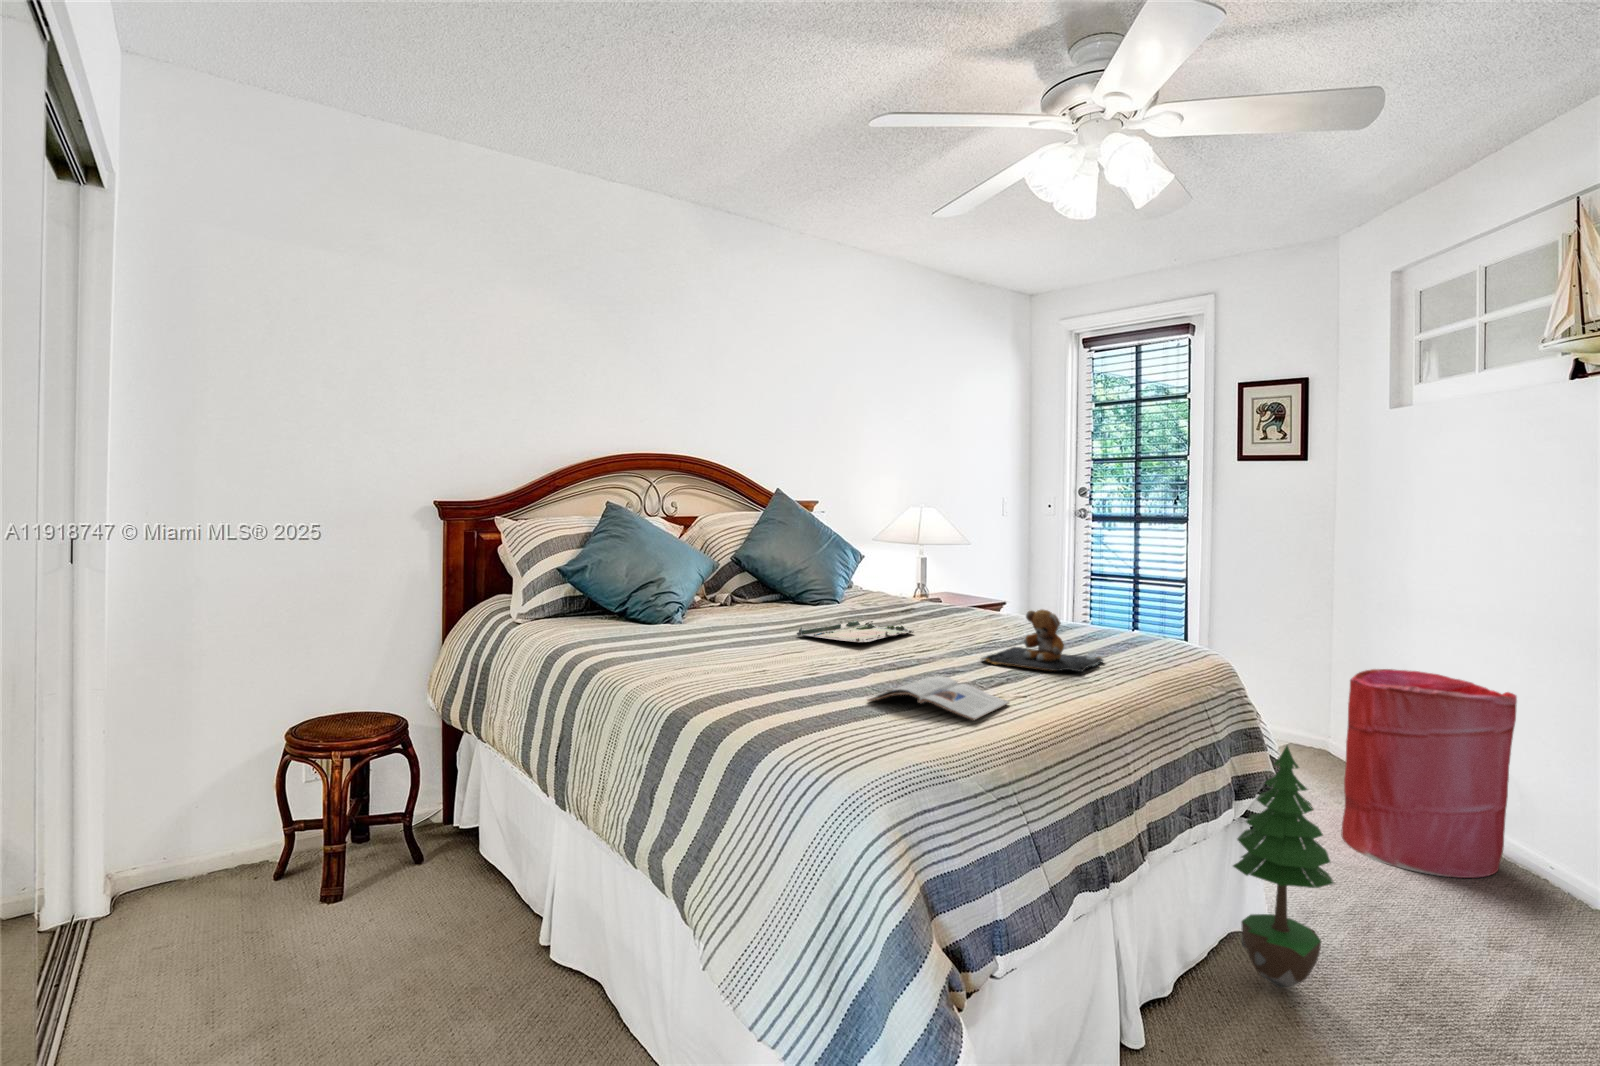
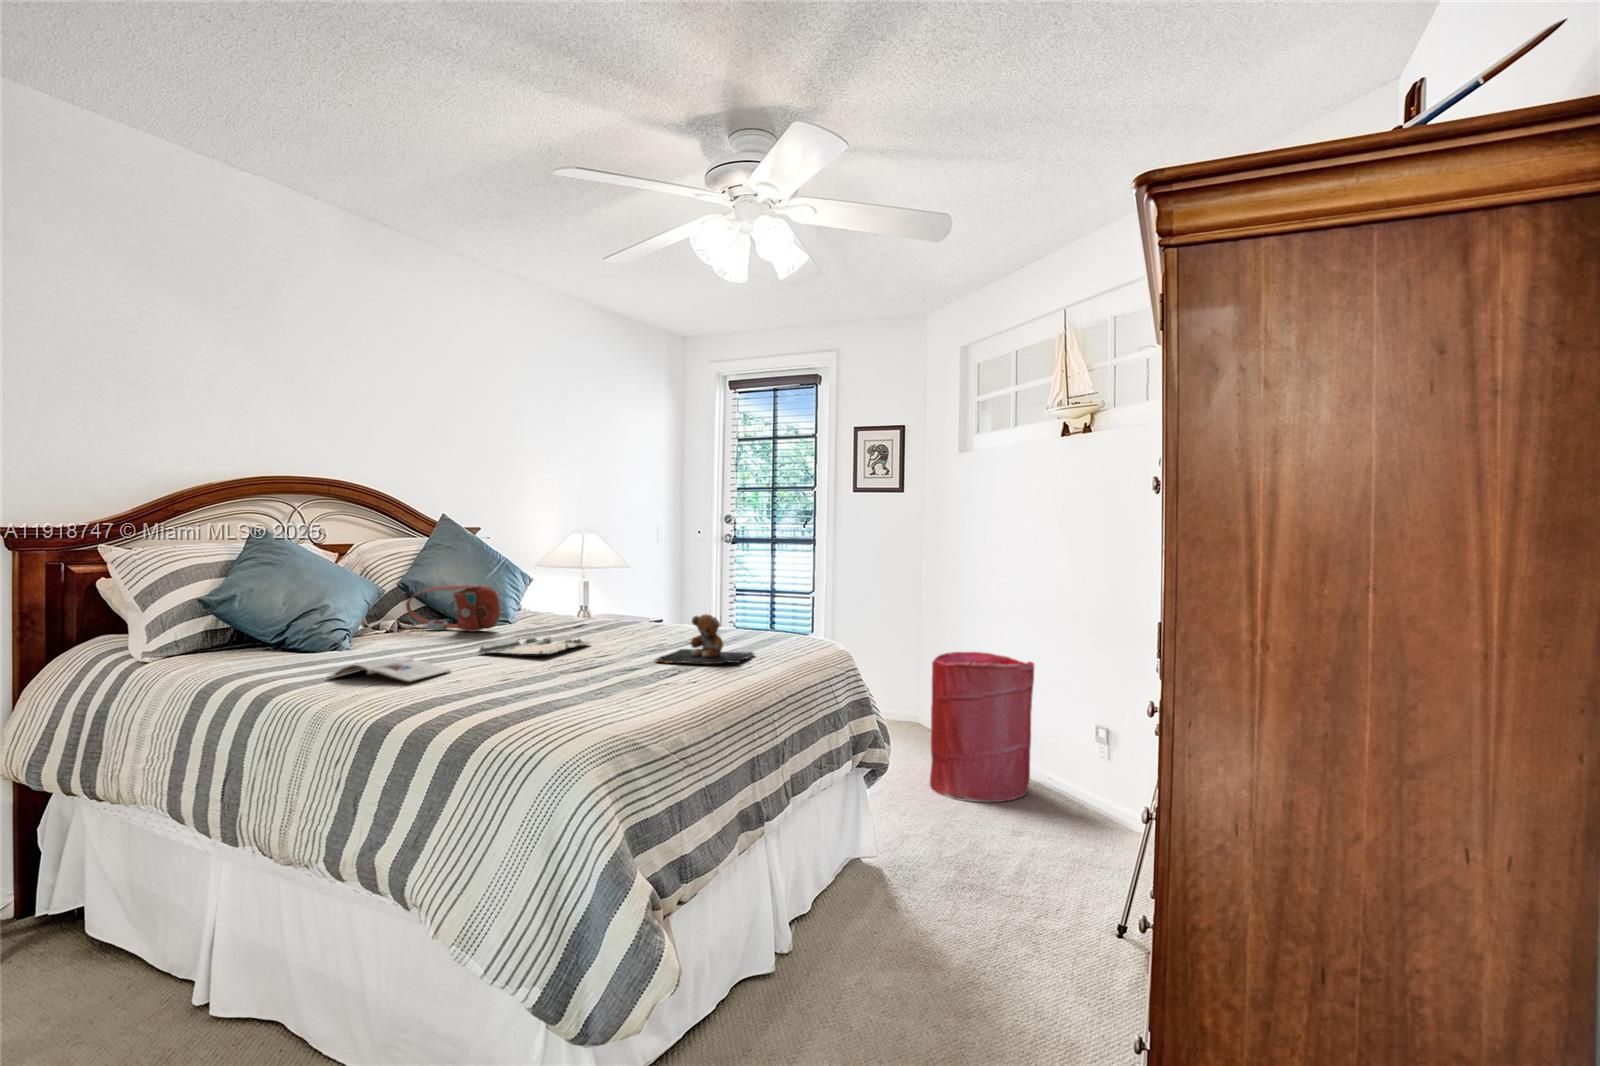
handbag: none [740,562,826,610] -> present [406,585,500,632]
magazine: present [868,676,1009,721] -> present [328,656,451,682]
potted tree: present [1233,746,1334,988] -> none [852,706,920,895]

